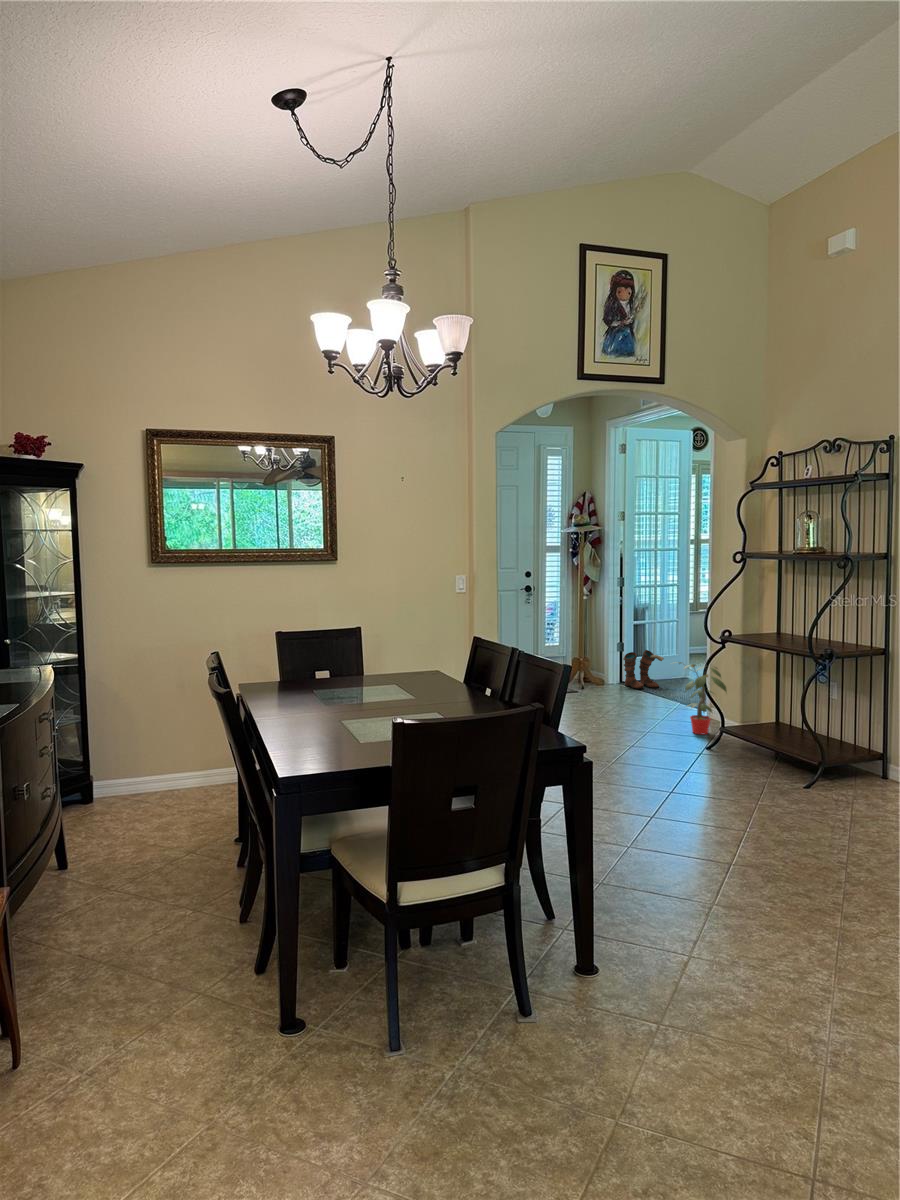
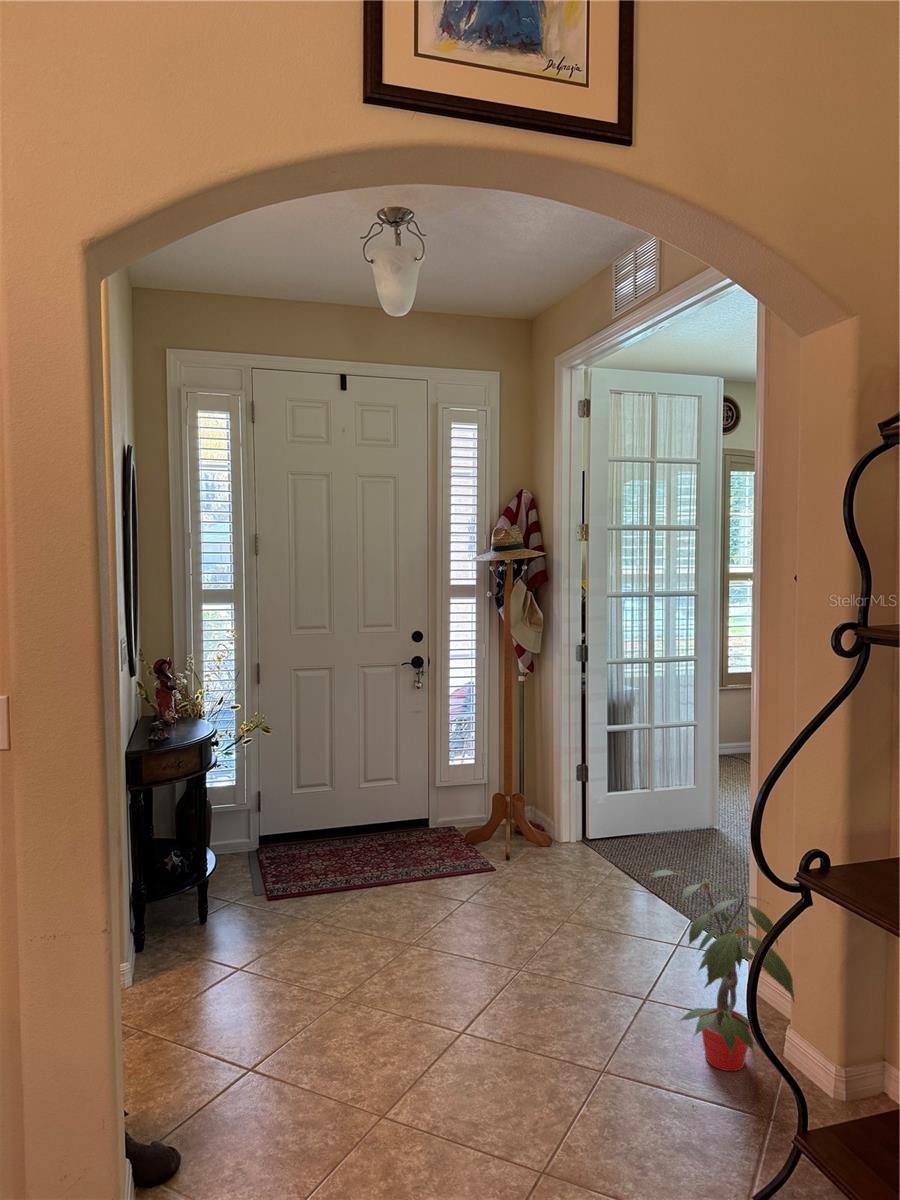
boots: present [623,650,664,689] -> none [587,782,665,863]

